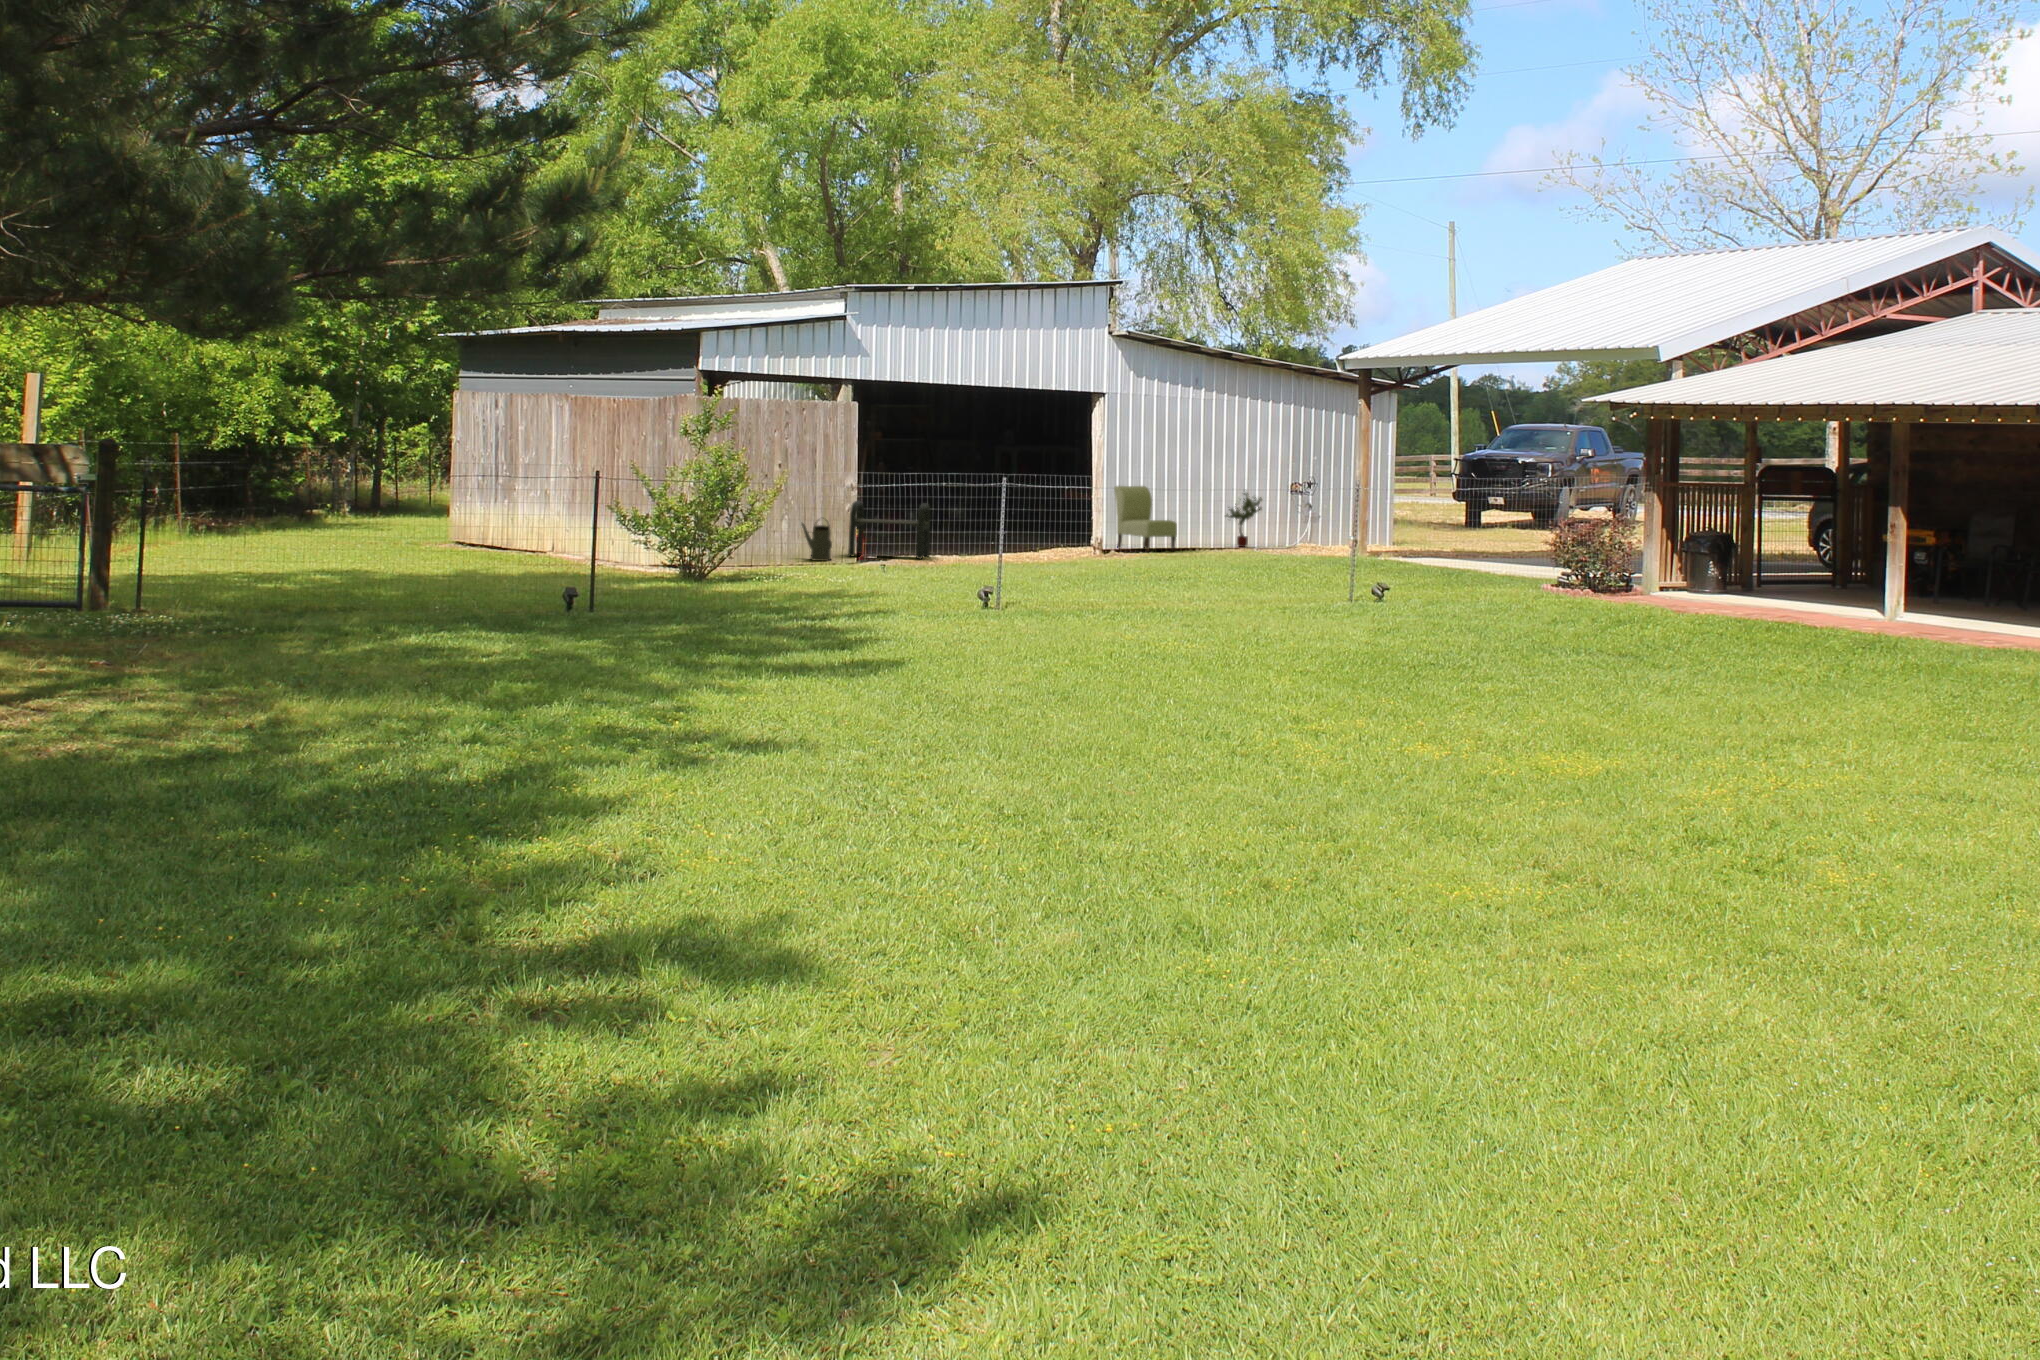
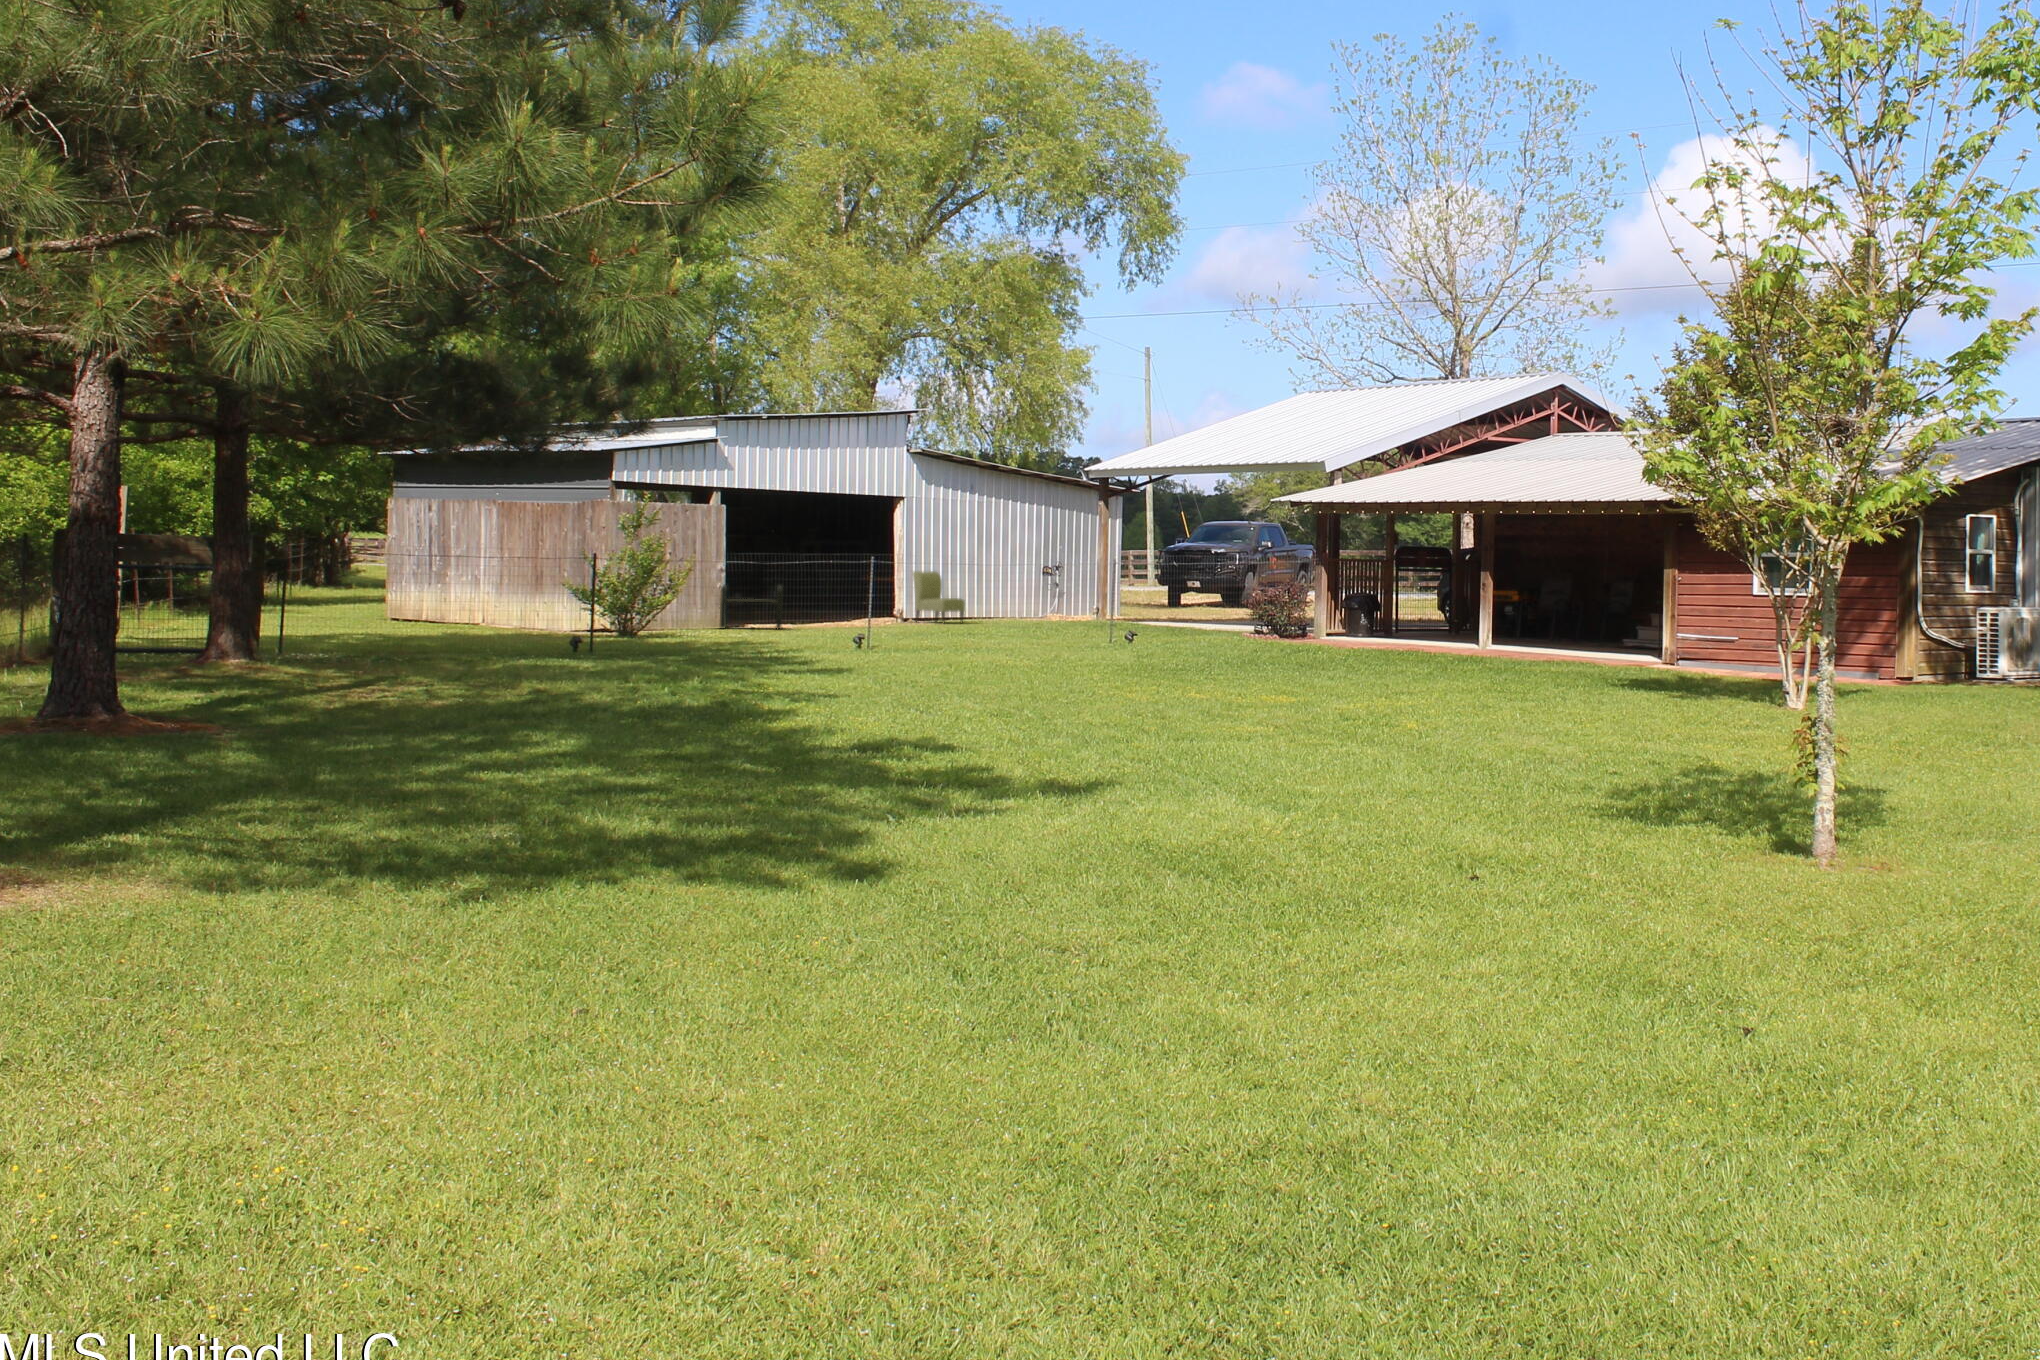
potted tree: present [1226,492,1262,547] -> none [996,573,1026,621]
watering can: present [802,522,832,561] -> none [685,597,716,631]

